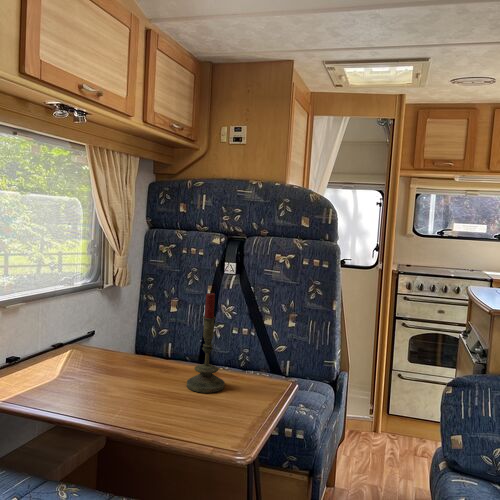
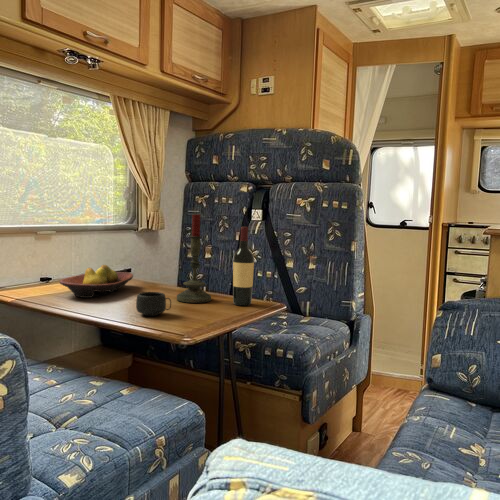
wine bottle: none [251,308,274,393] -> present [233,227,254,306]
fruit bowl: none [51,347,127,394] -> present [60,265,133,298]
mug: none [164,392,204,423] -> present [136,292,171,316]

